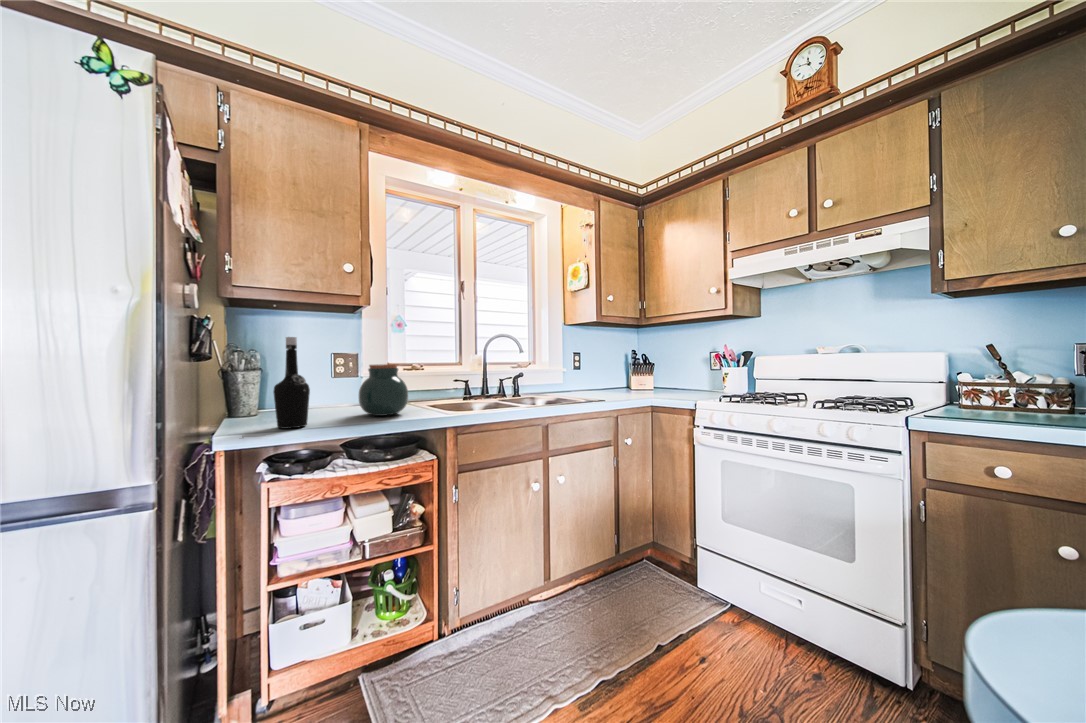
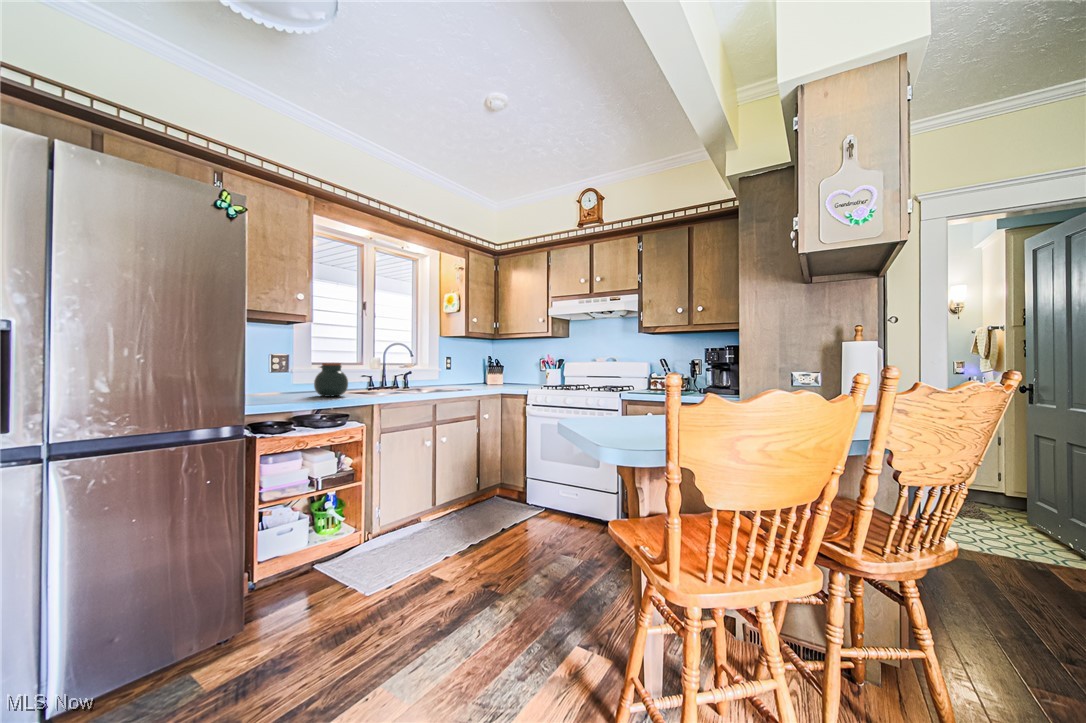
bottle: present [274,337,310,429] -> none [271,344,294,402]

